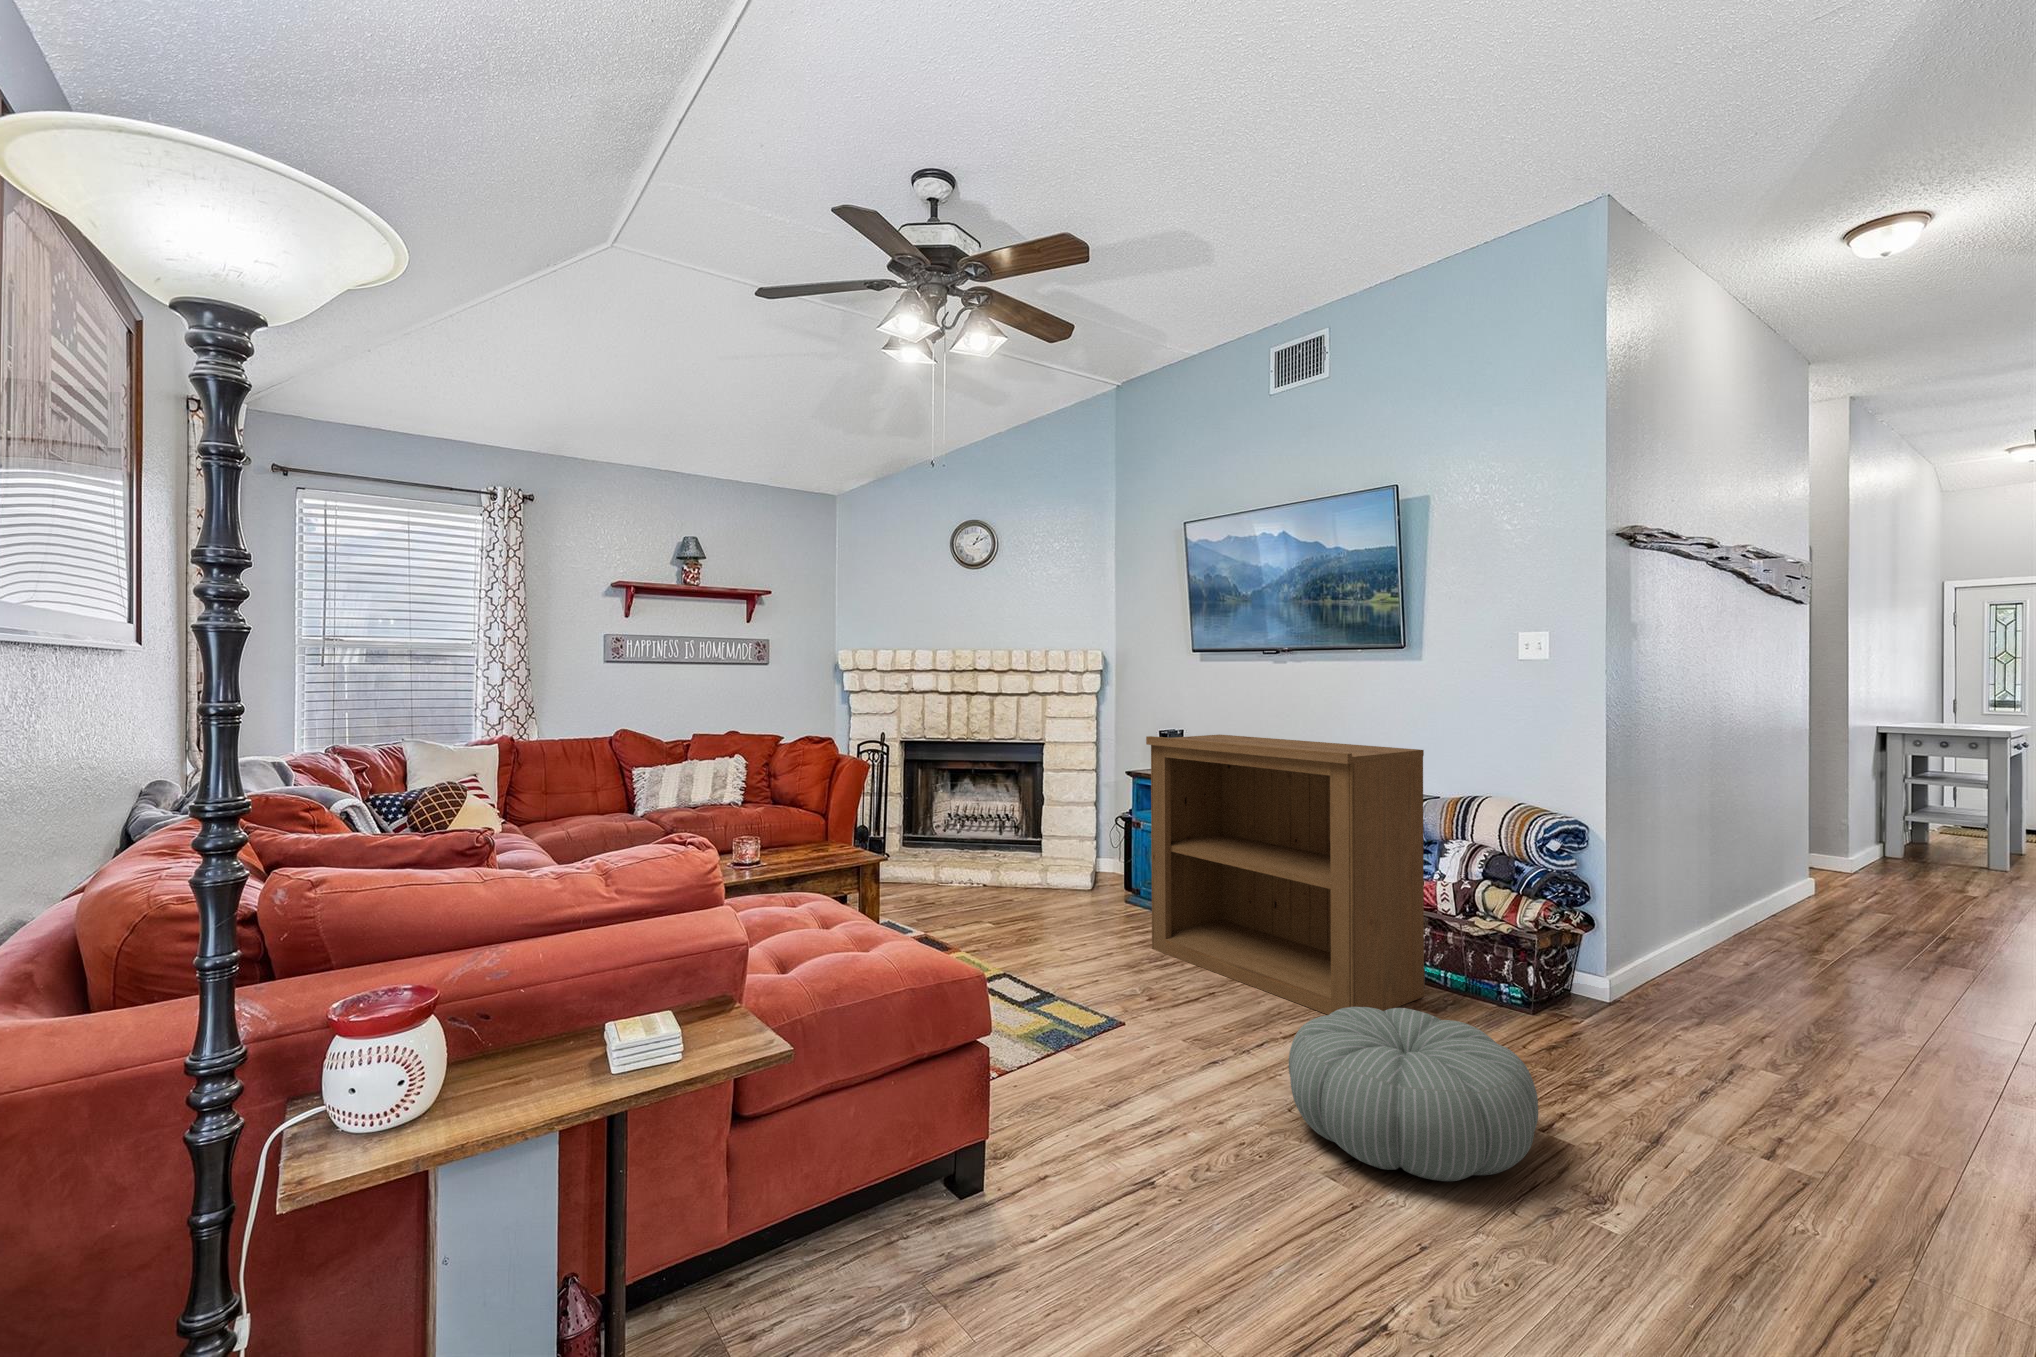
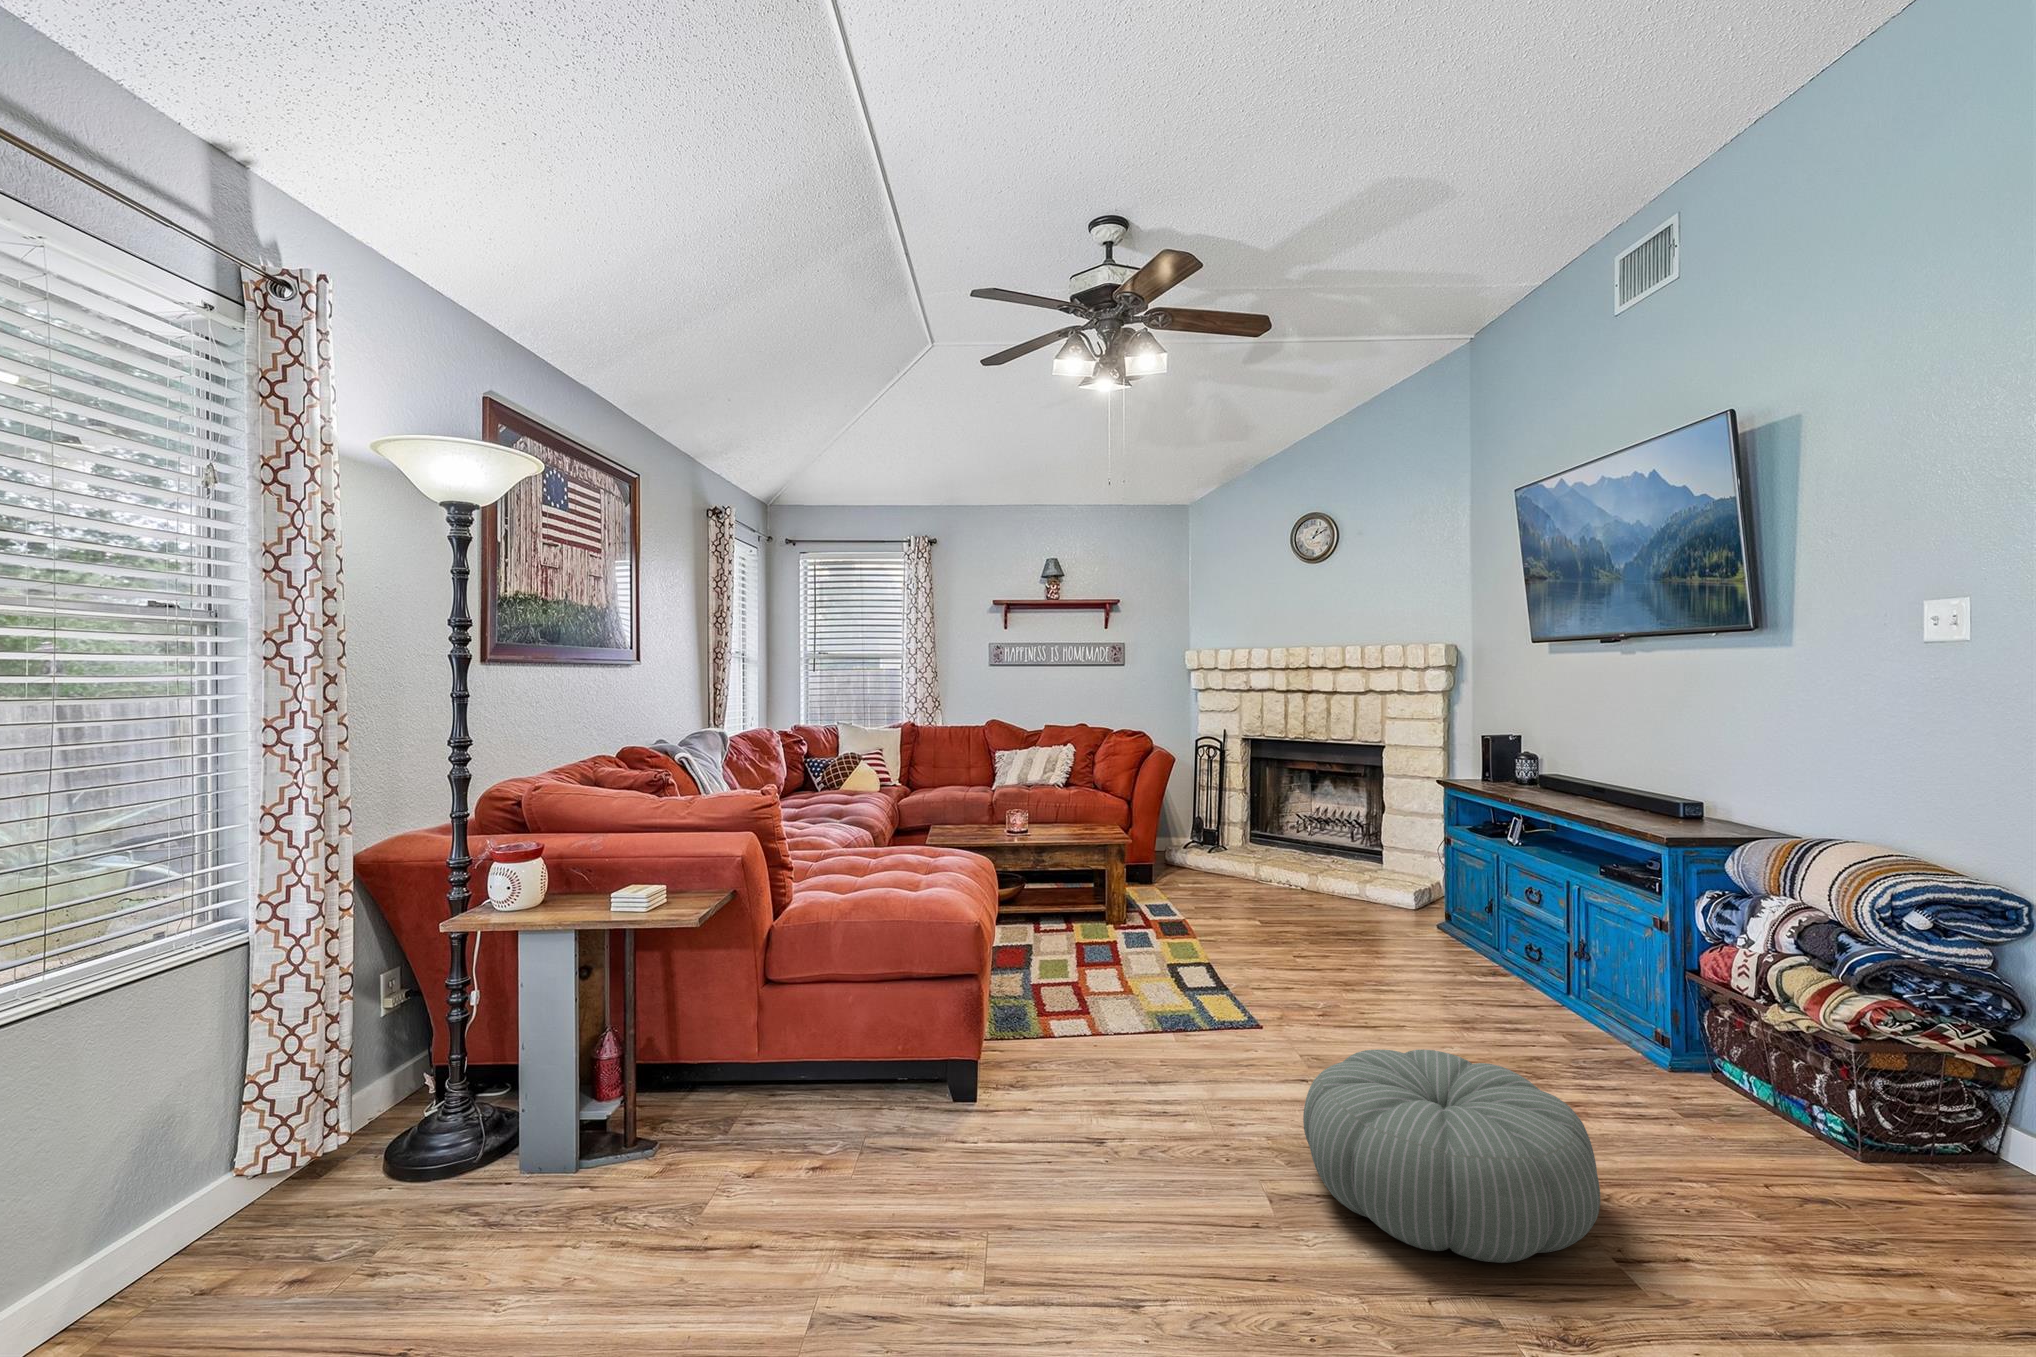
bookshelf: present [1146,734,1425,1015] -> none [1385,739,1697,1094]

